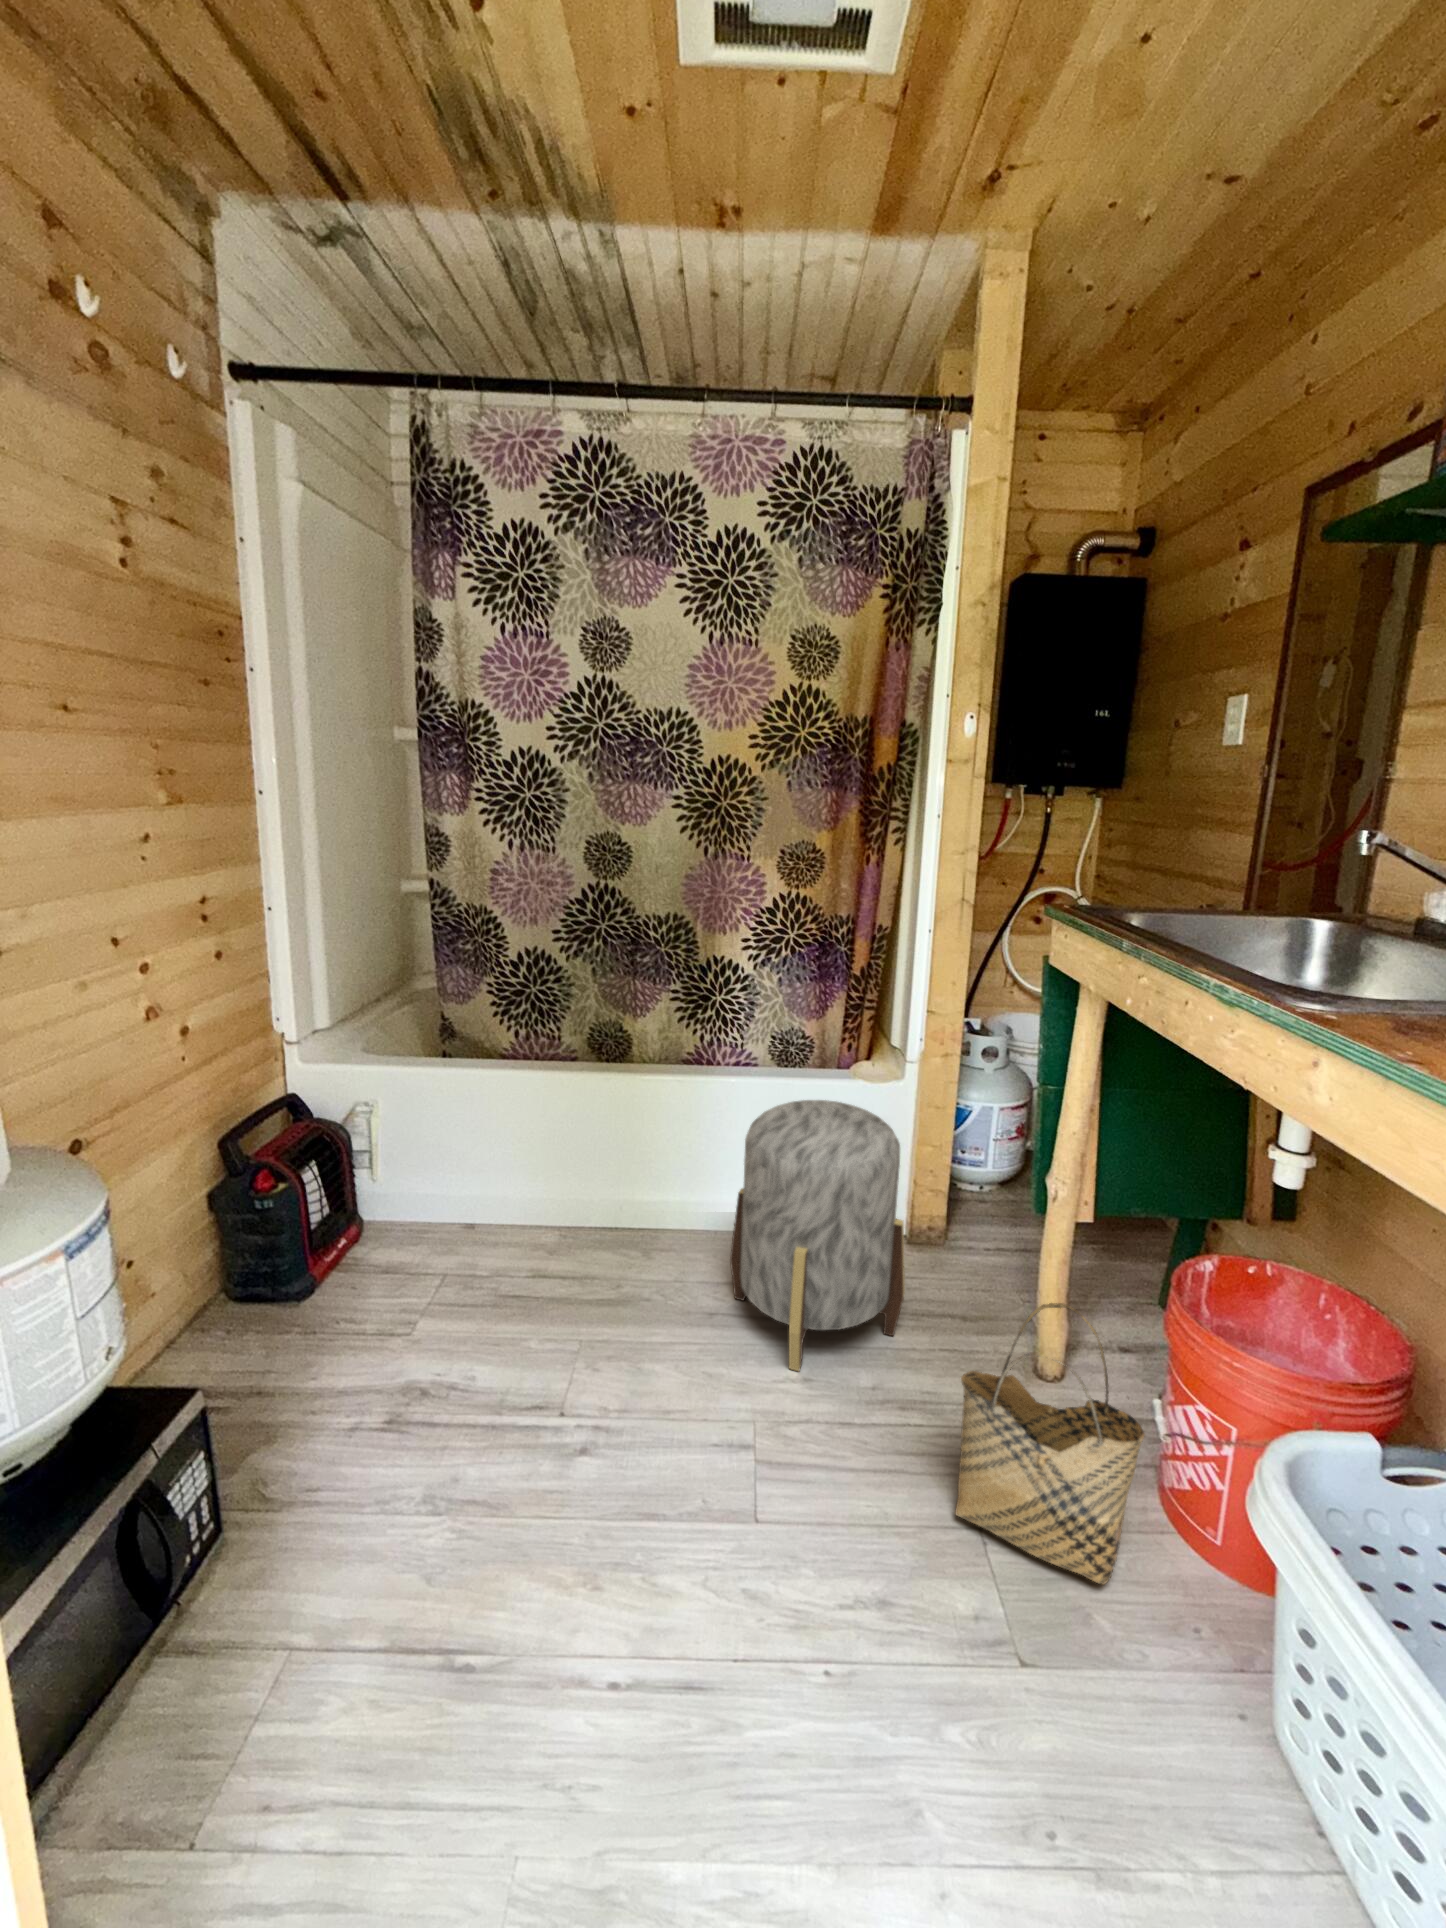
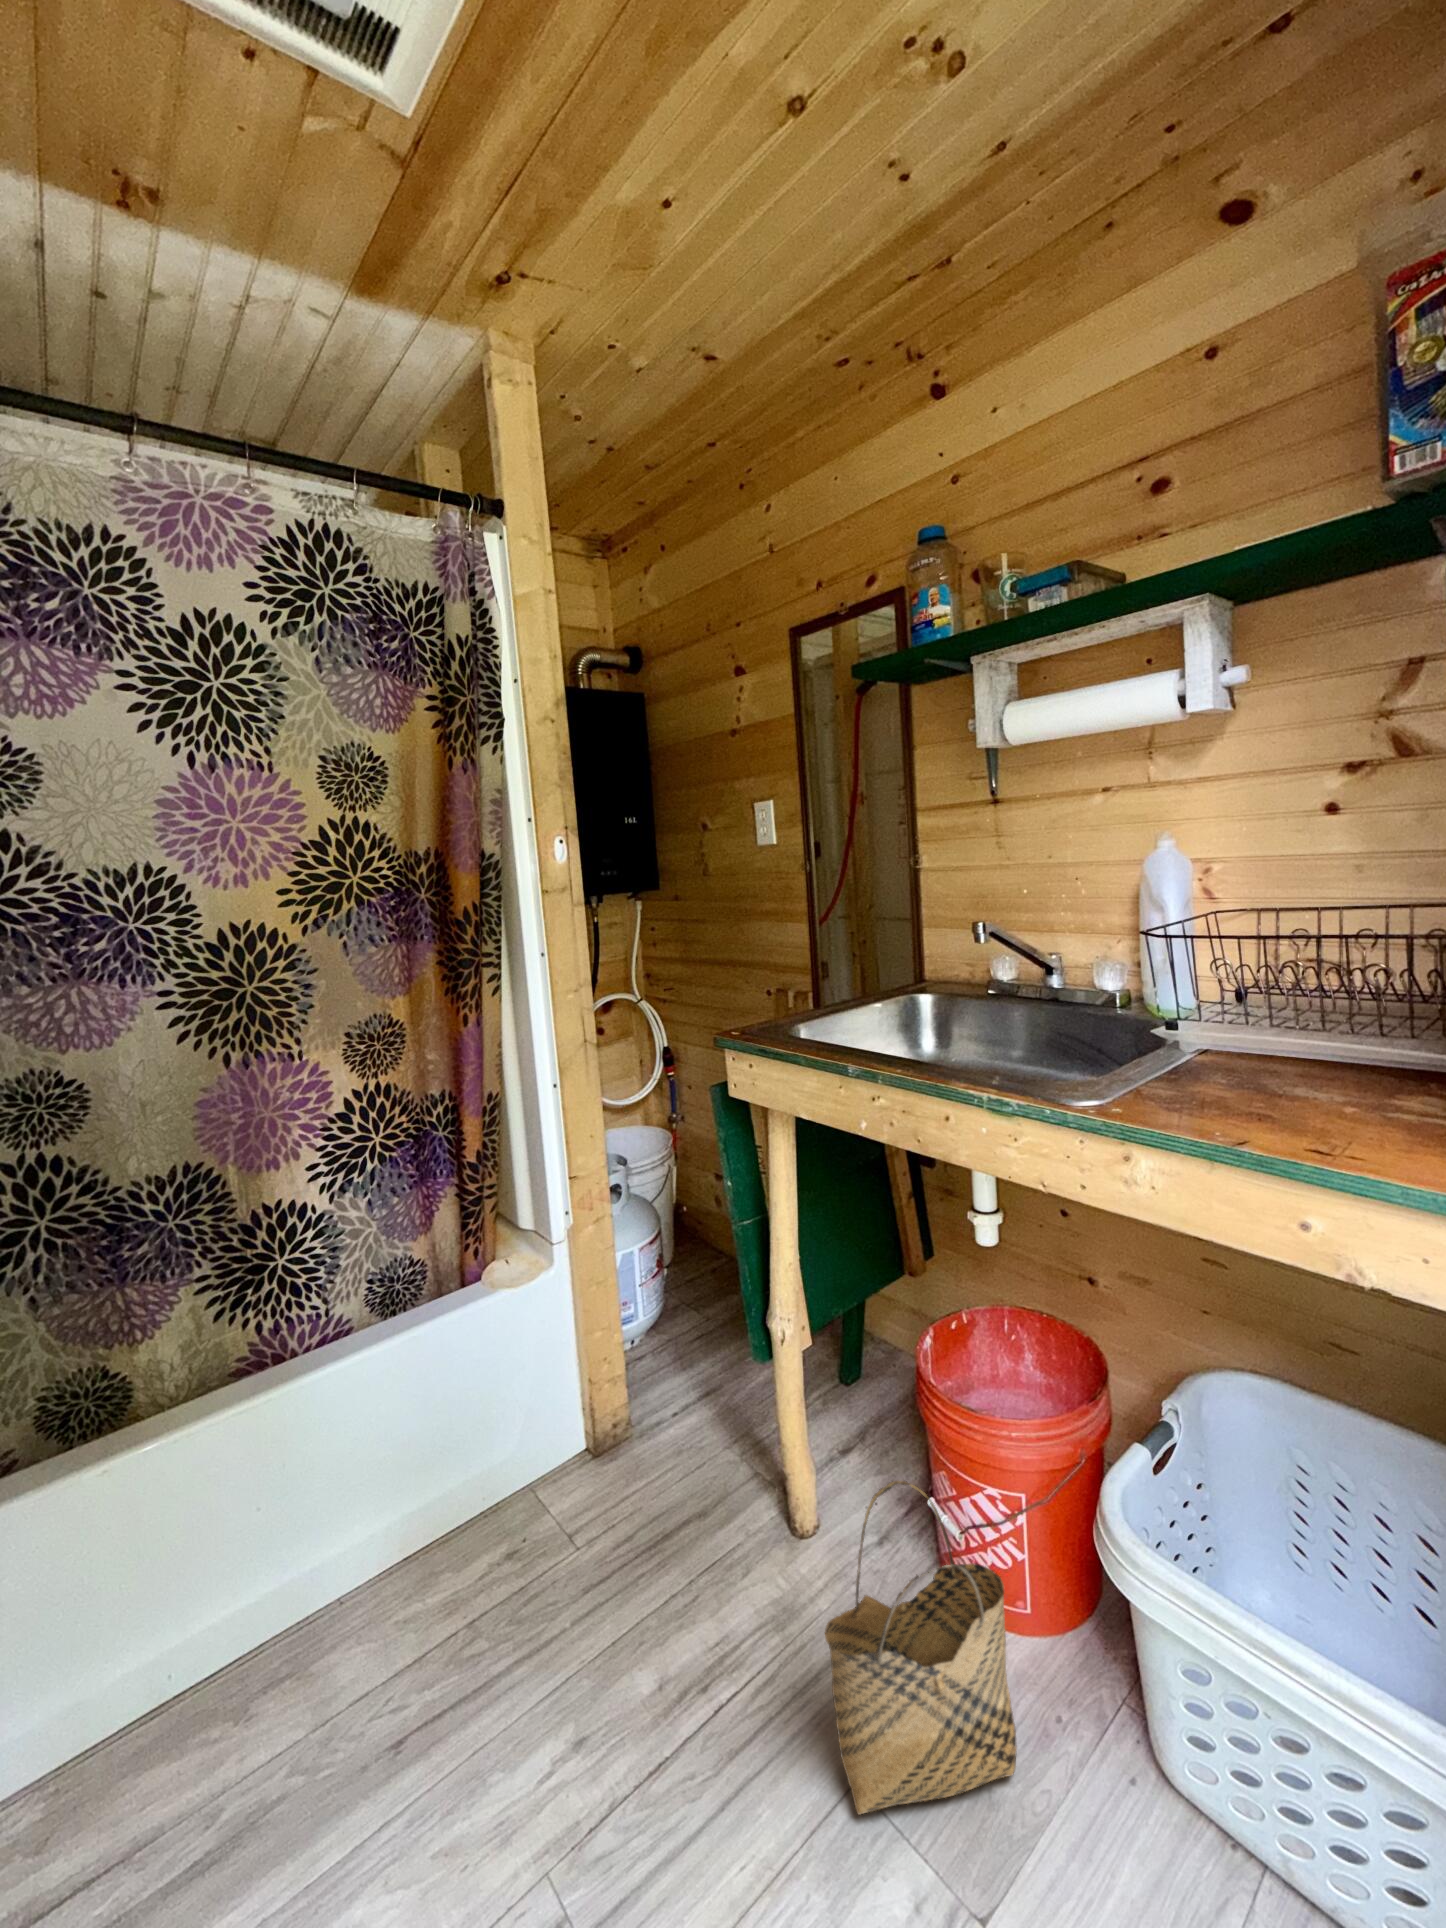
stool: present [730,1100,905,1371] -> none [418,1339,662,1759]

